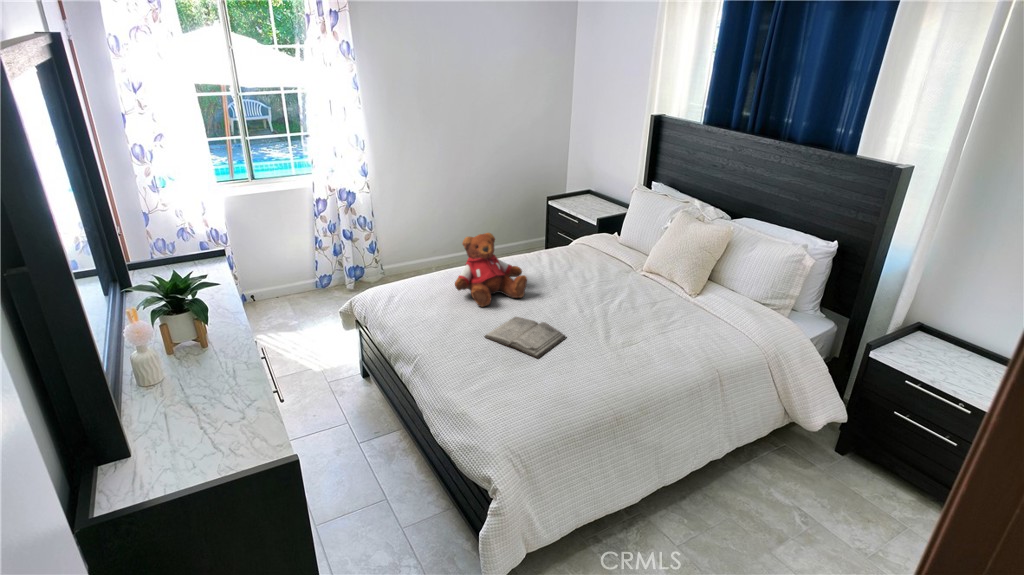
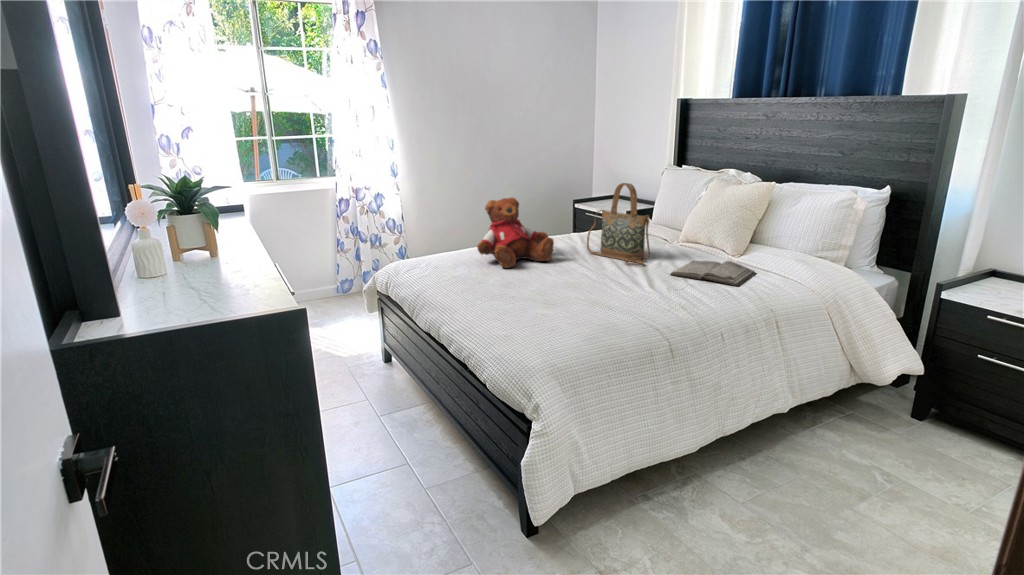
handbag: none [558,225,617,308] -> present [587,183,650,266]
diary: present [484,317,567,359] -> present [670,261,756,286]

